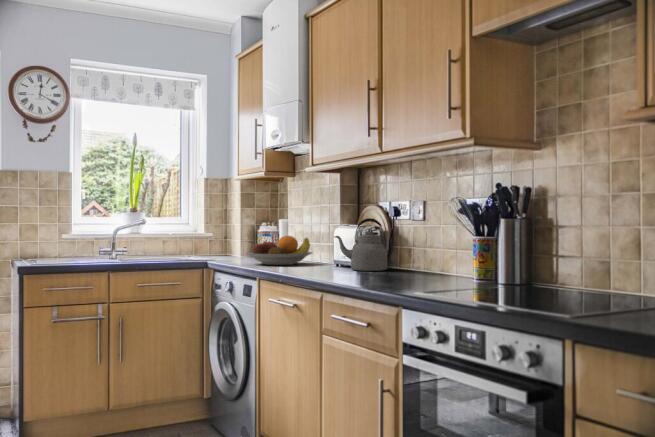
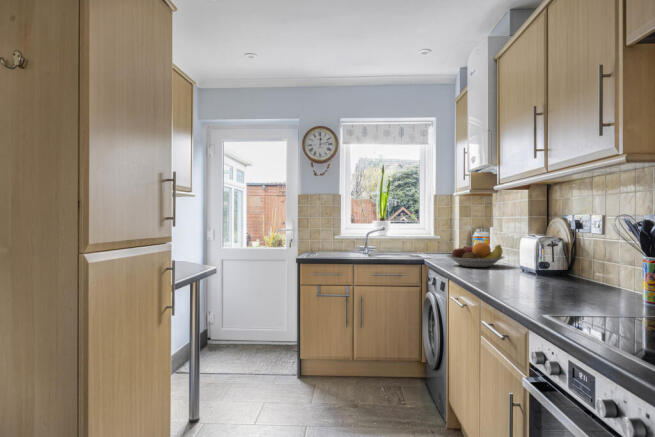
kettle: present [335,218,388,271] -> none [512,231,566,280]

